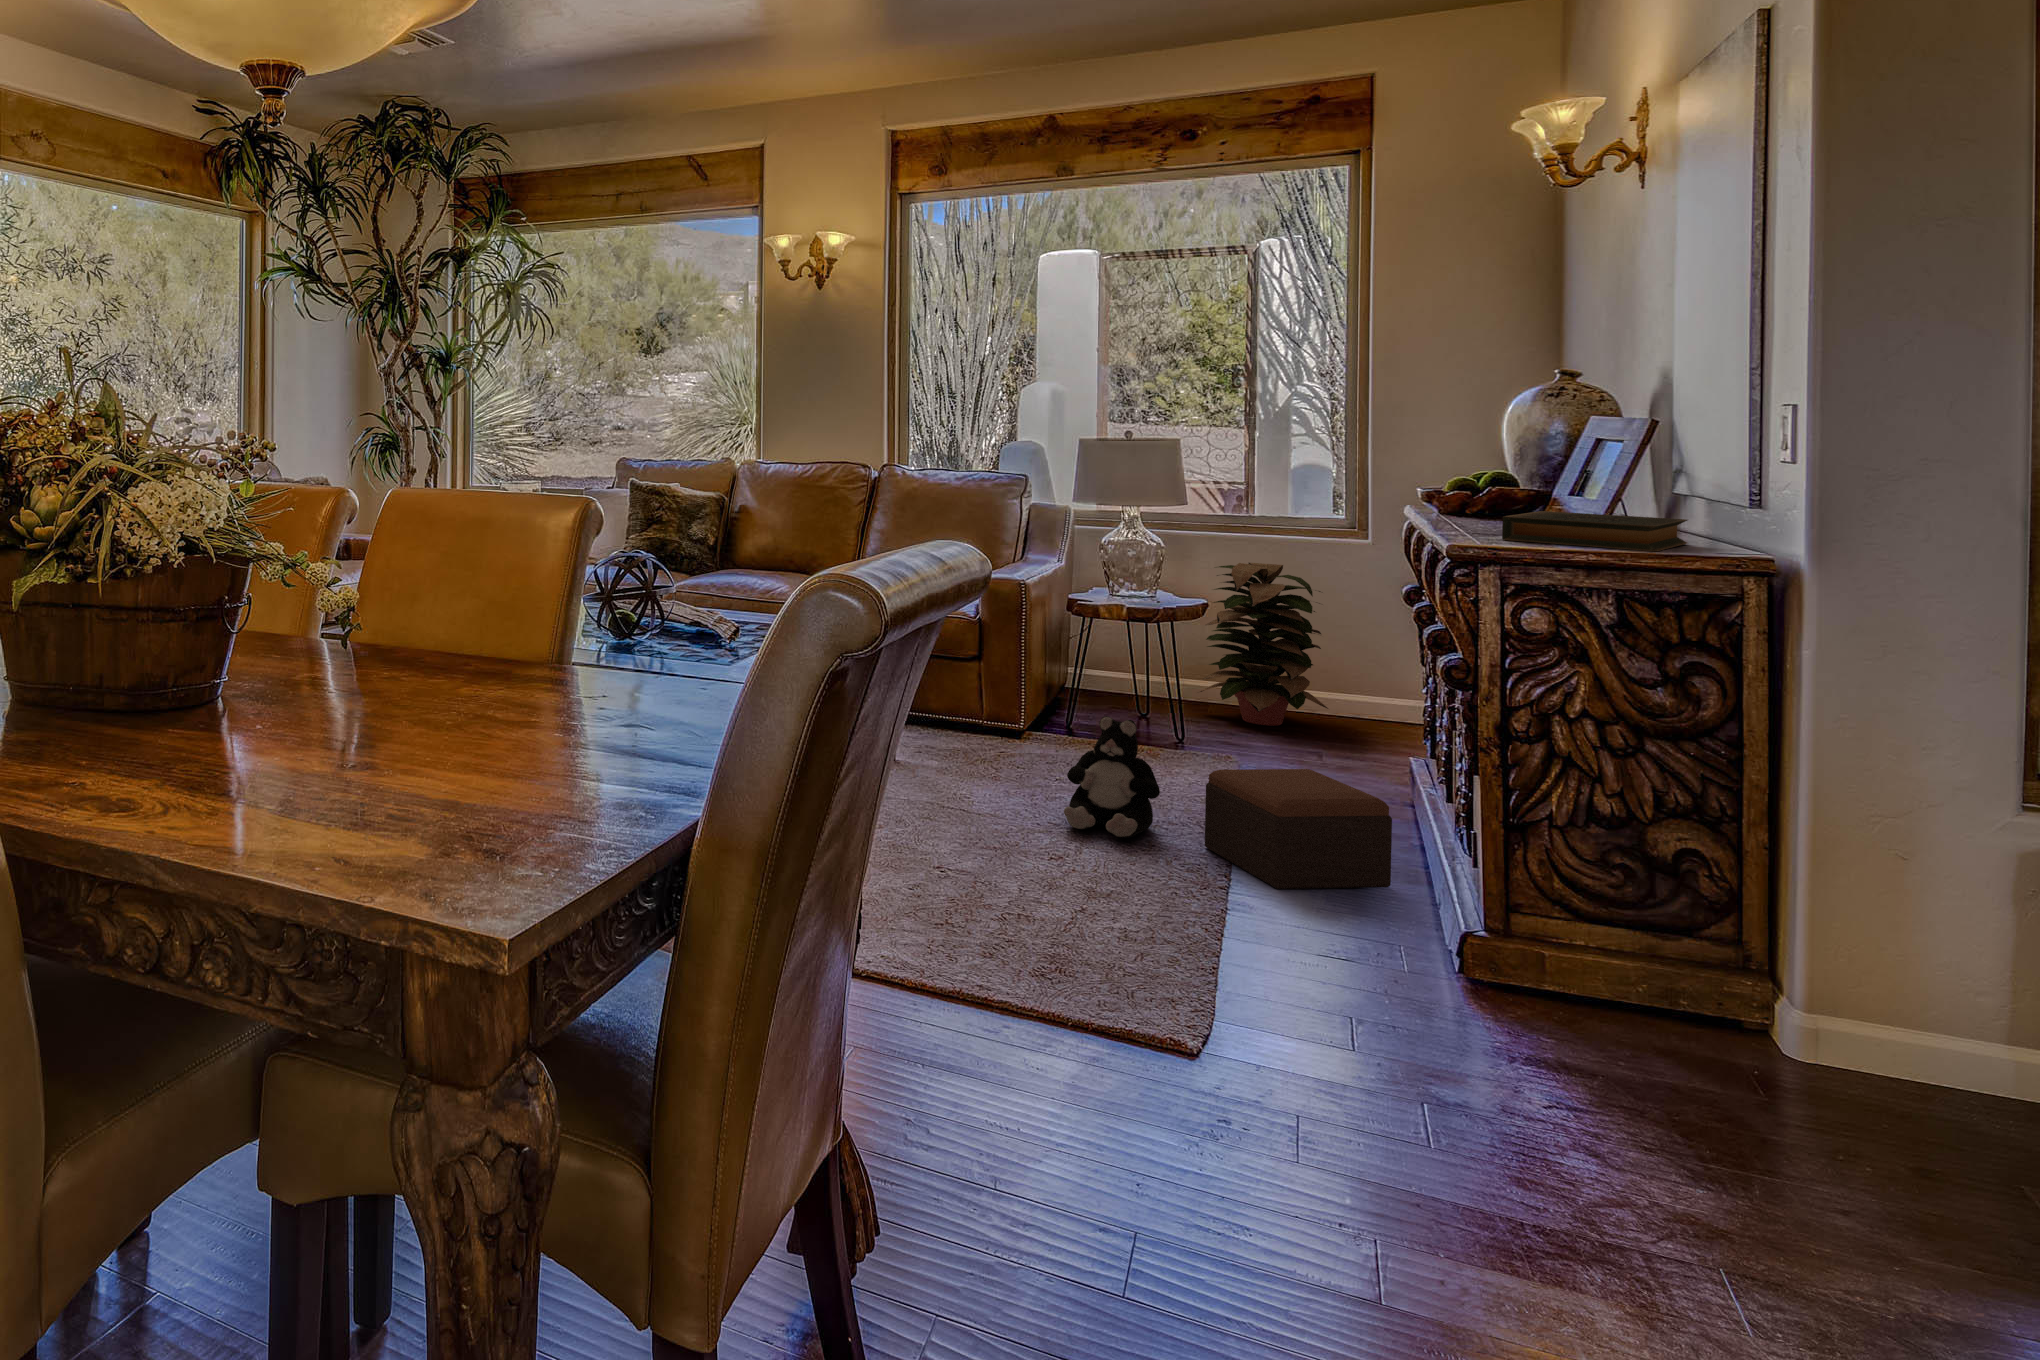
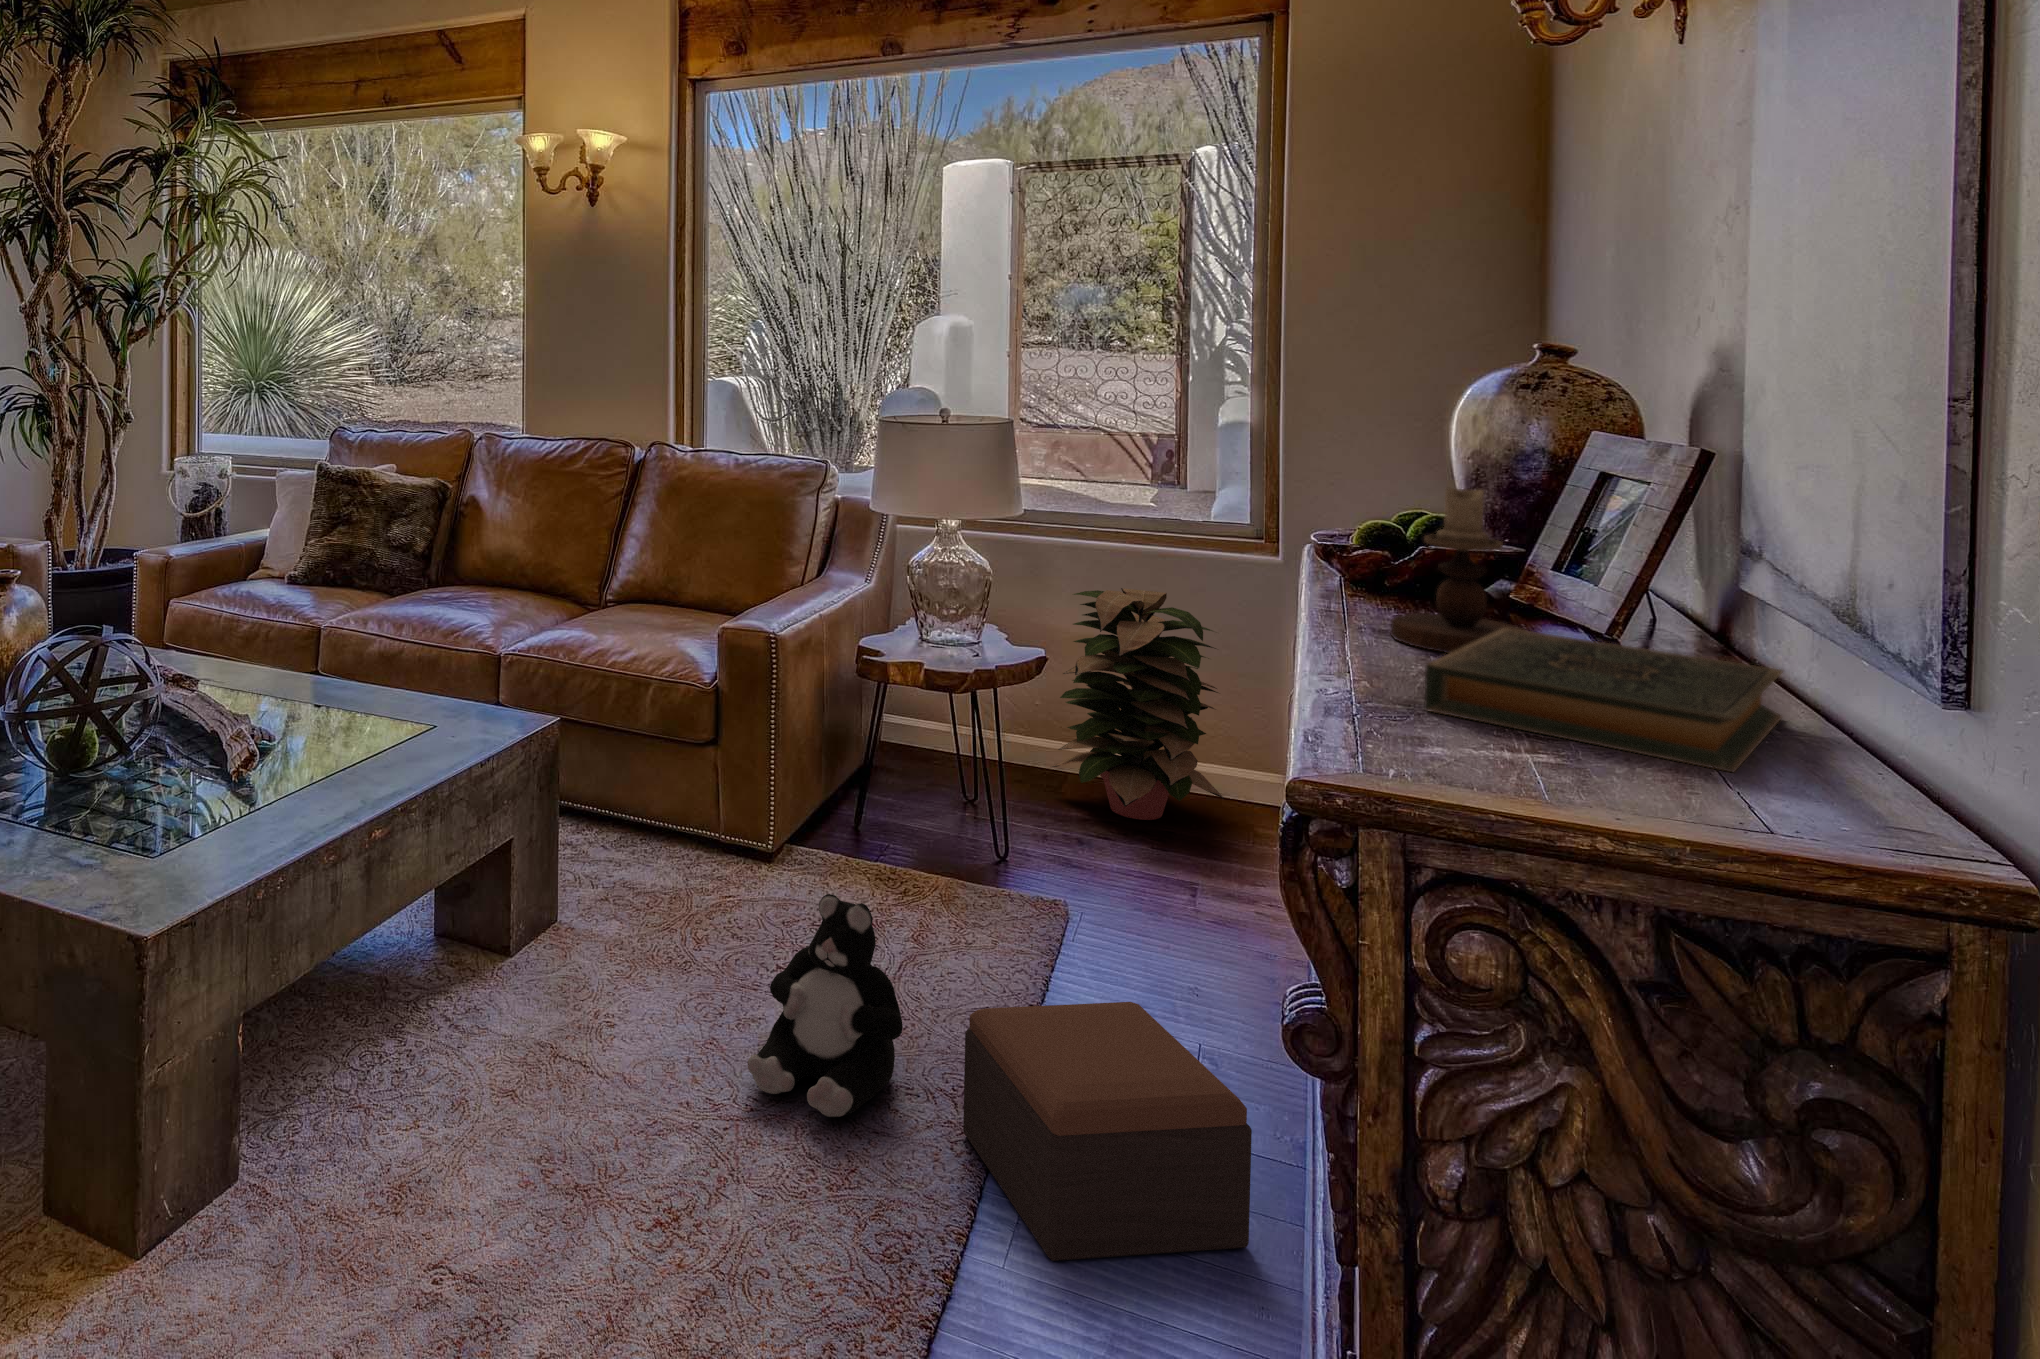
candlestick: none [1475,443,1558,532] -> present [1391,488,1525,653]

